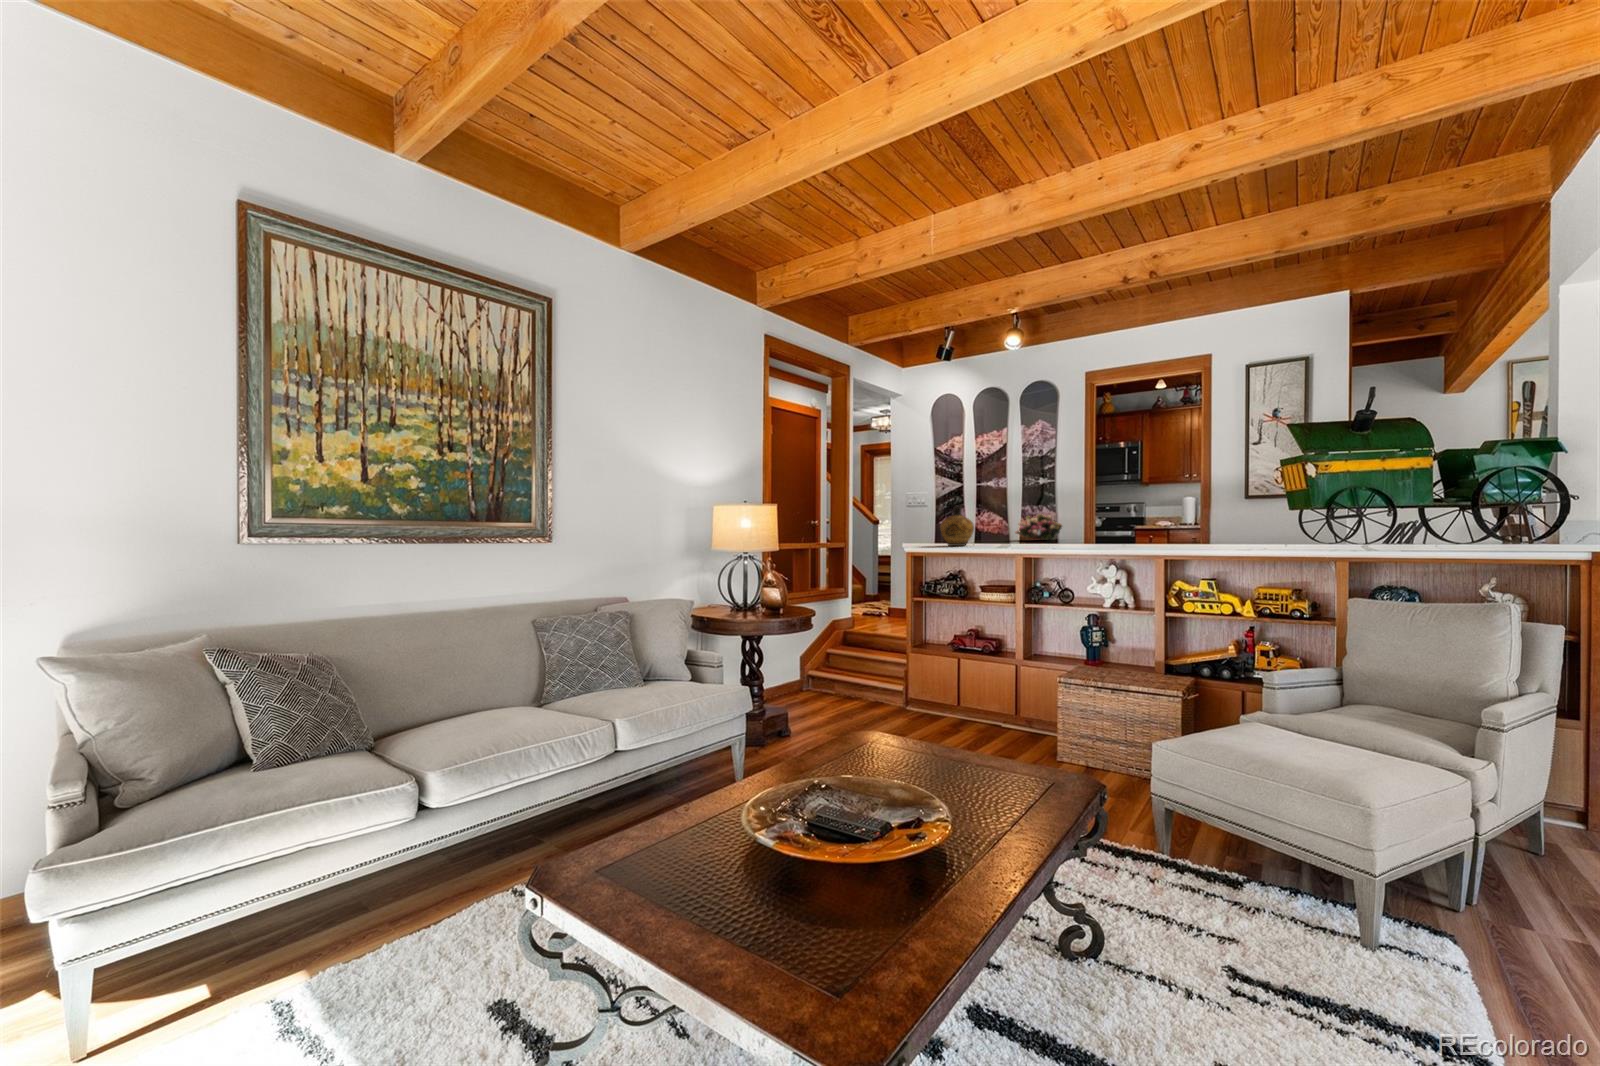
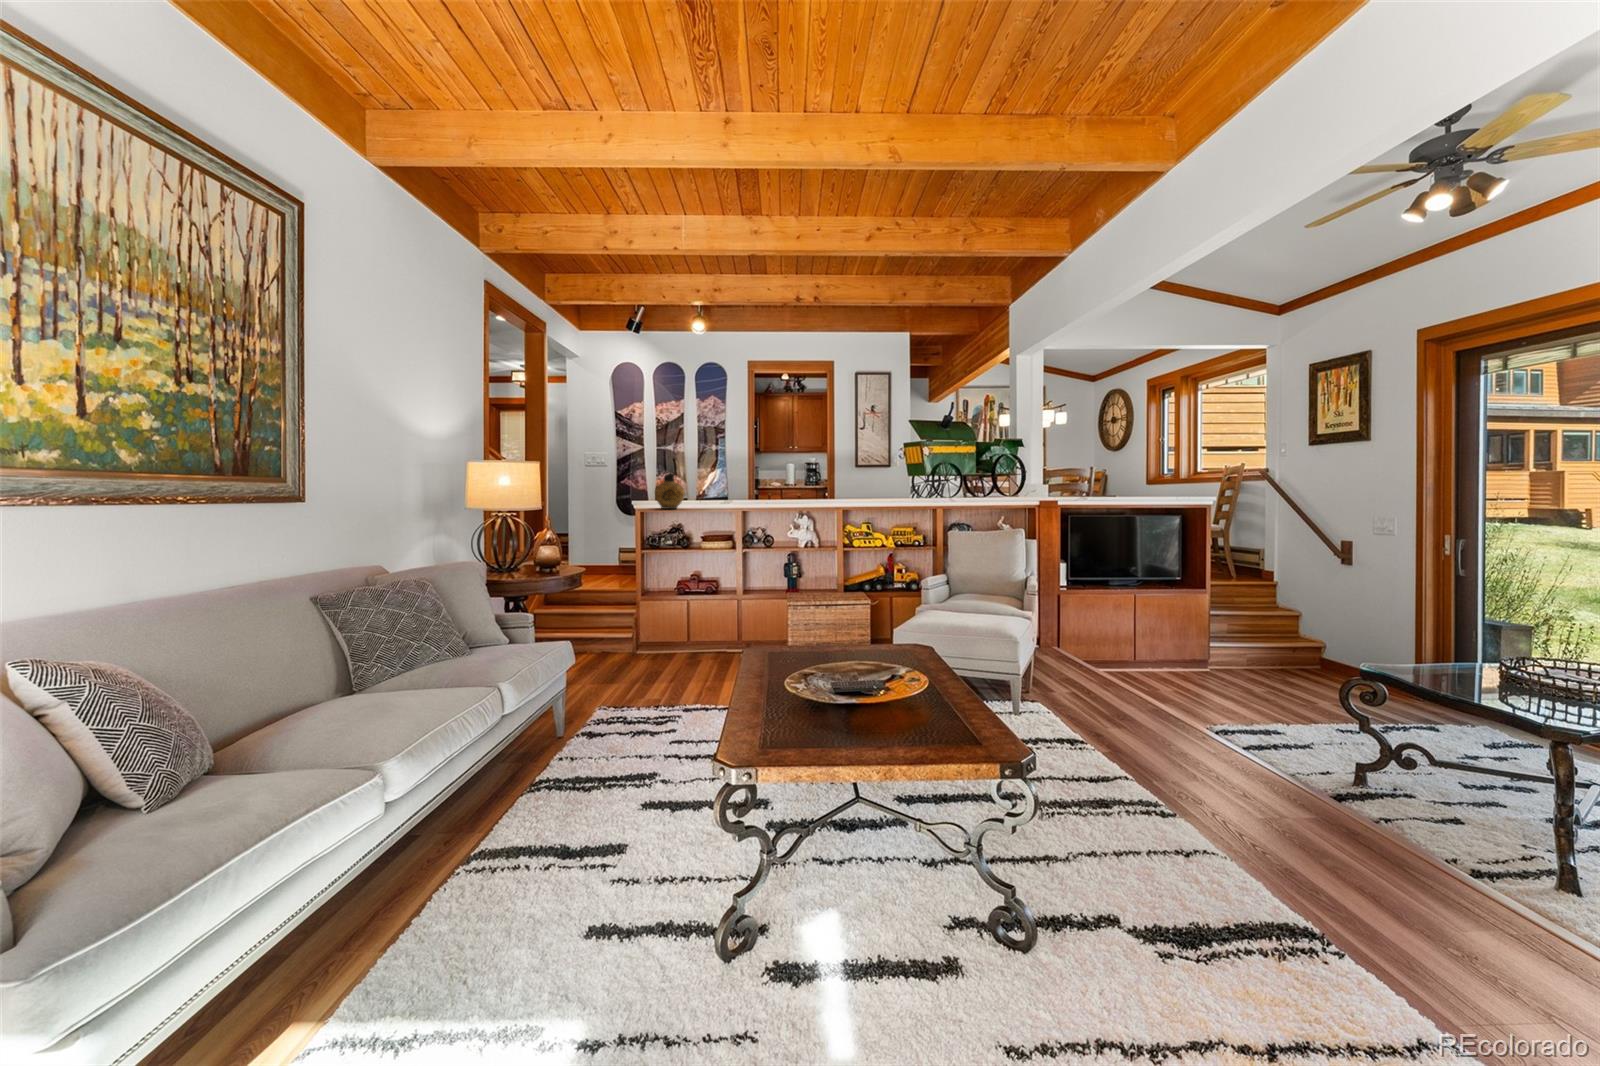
flower arrangement: present [1015,514,1062,540] -> none [701,482,741,505]

